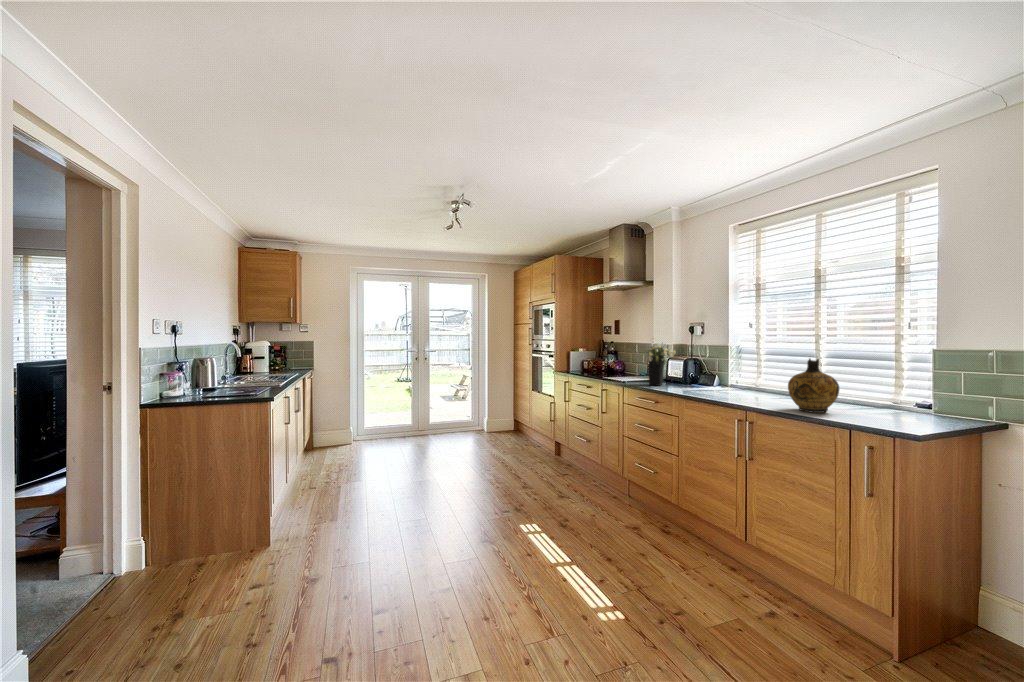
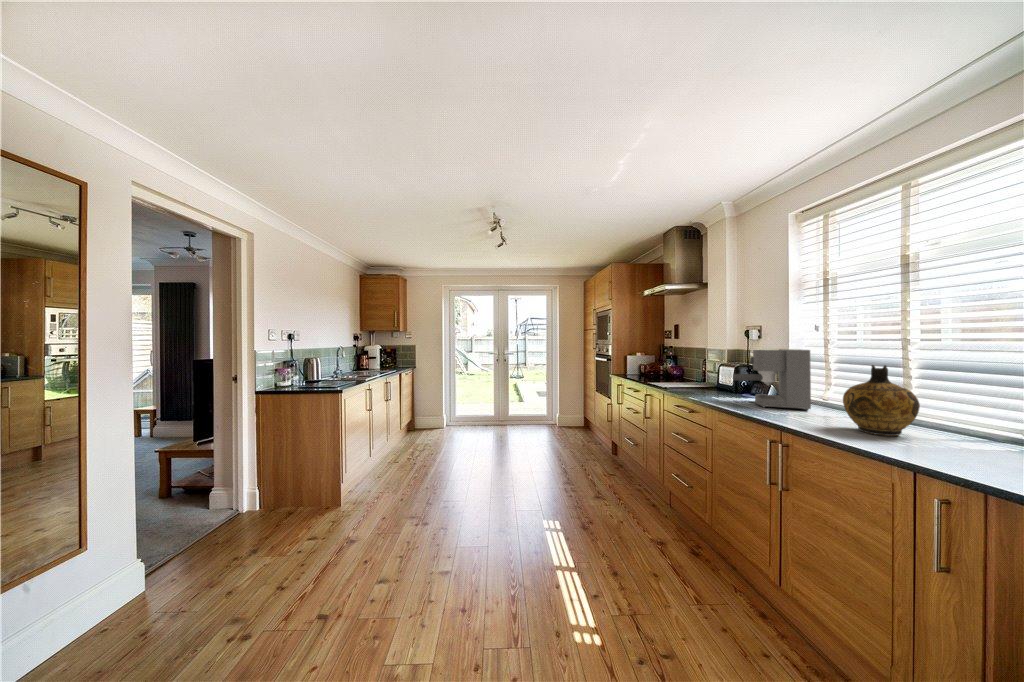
flower arrangement: present [647,343,676,386] -> none [685,346,727,392]
coffee maker: none [693,345,755,397] -> present [733,349,811,410]

